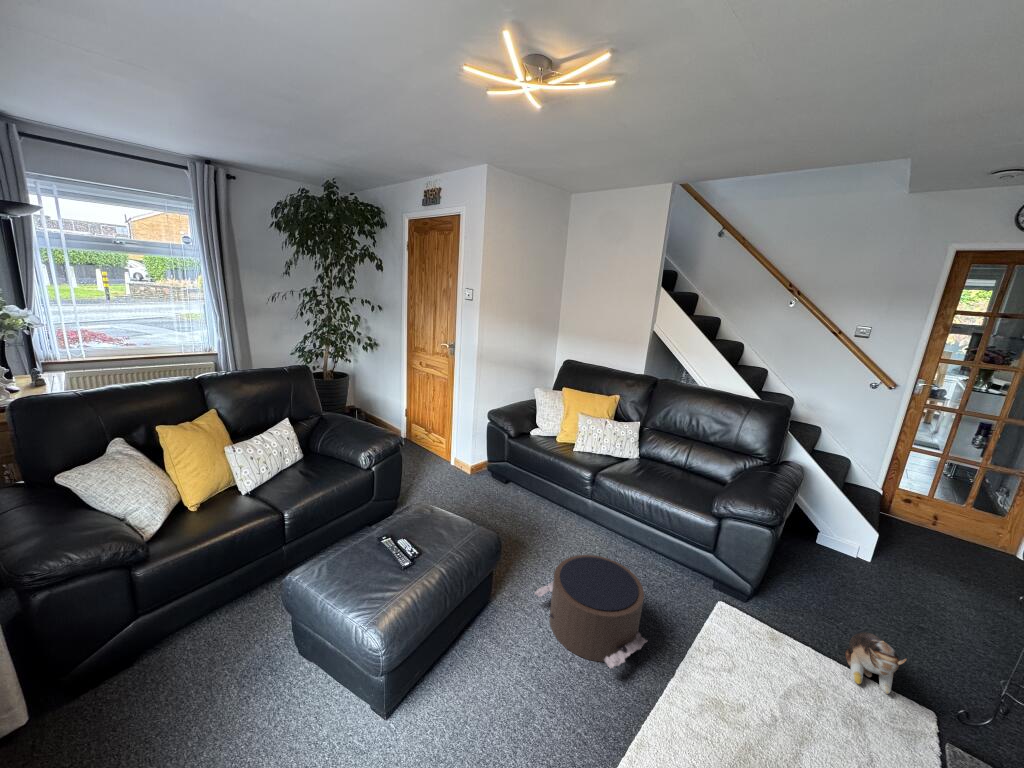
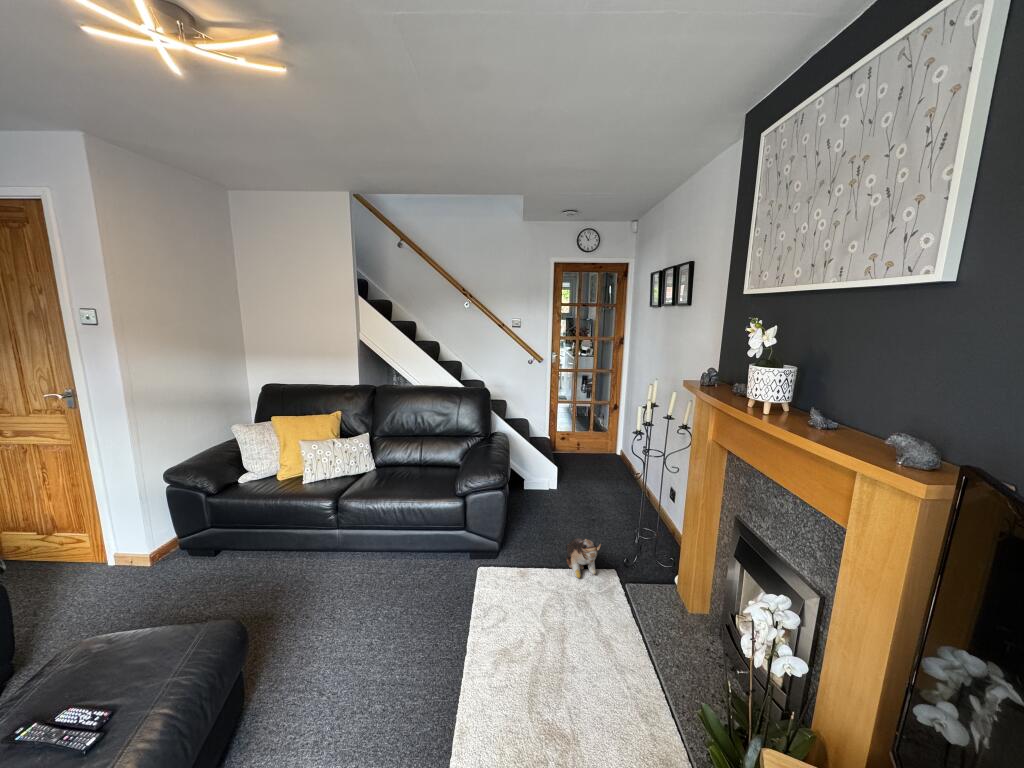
pouf: present [535,555,648,668] -> none [304,579,438,697]

